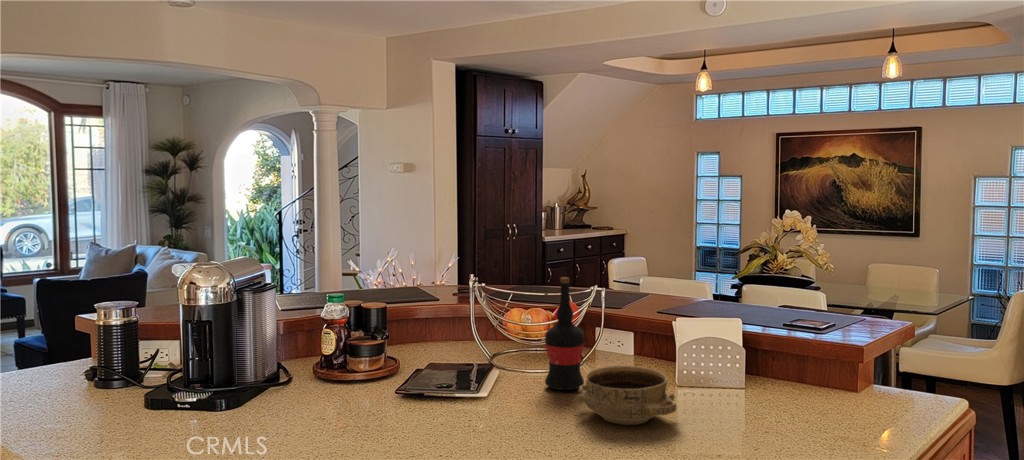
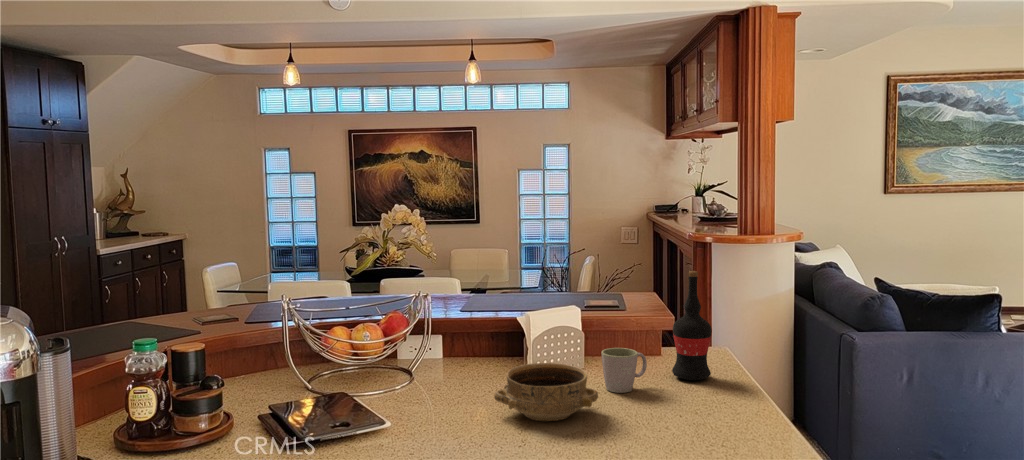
wine bottle: present [545,277,584,390] -> present [672,271,712,380]
mug: none [721,368,778,418] -> present [601,348,647,393]

